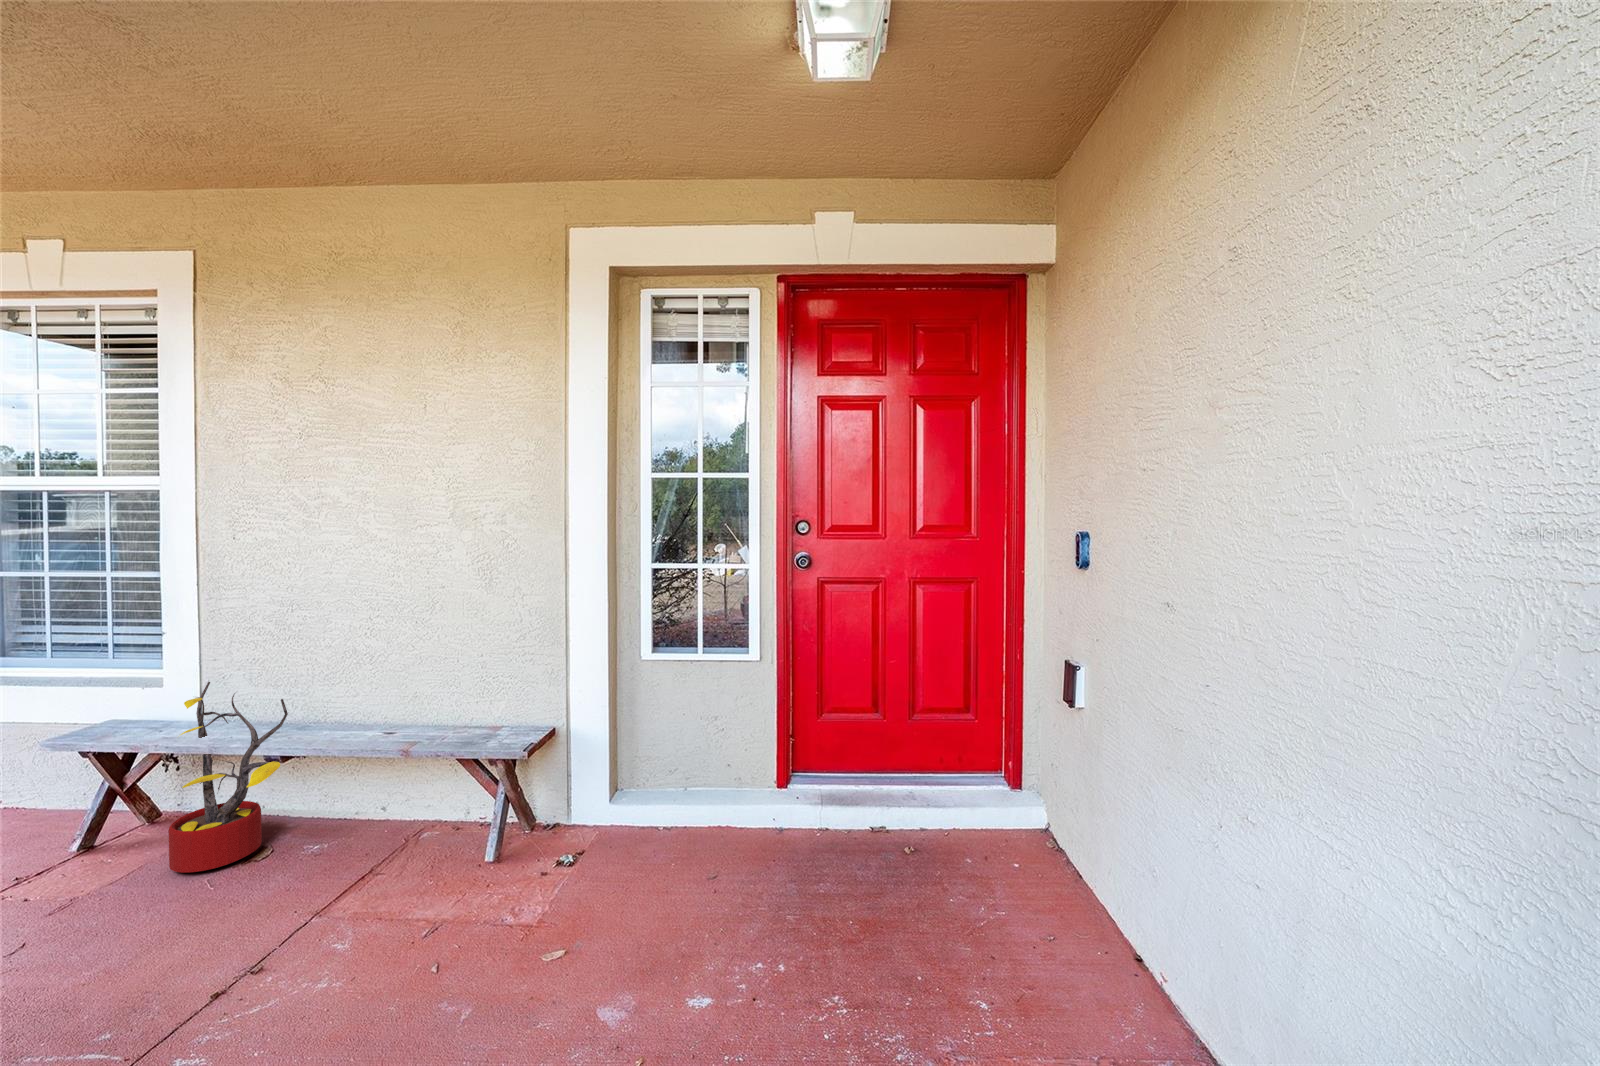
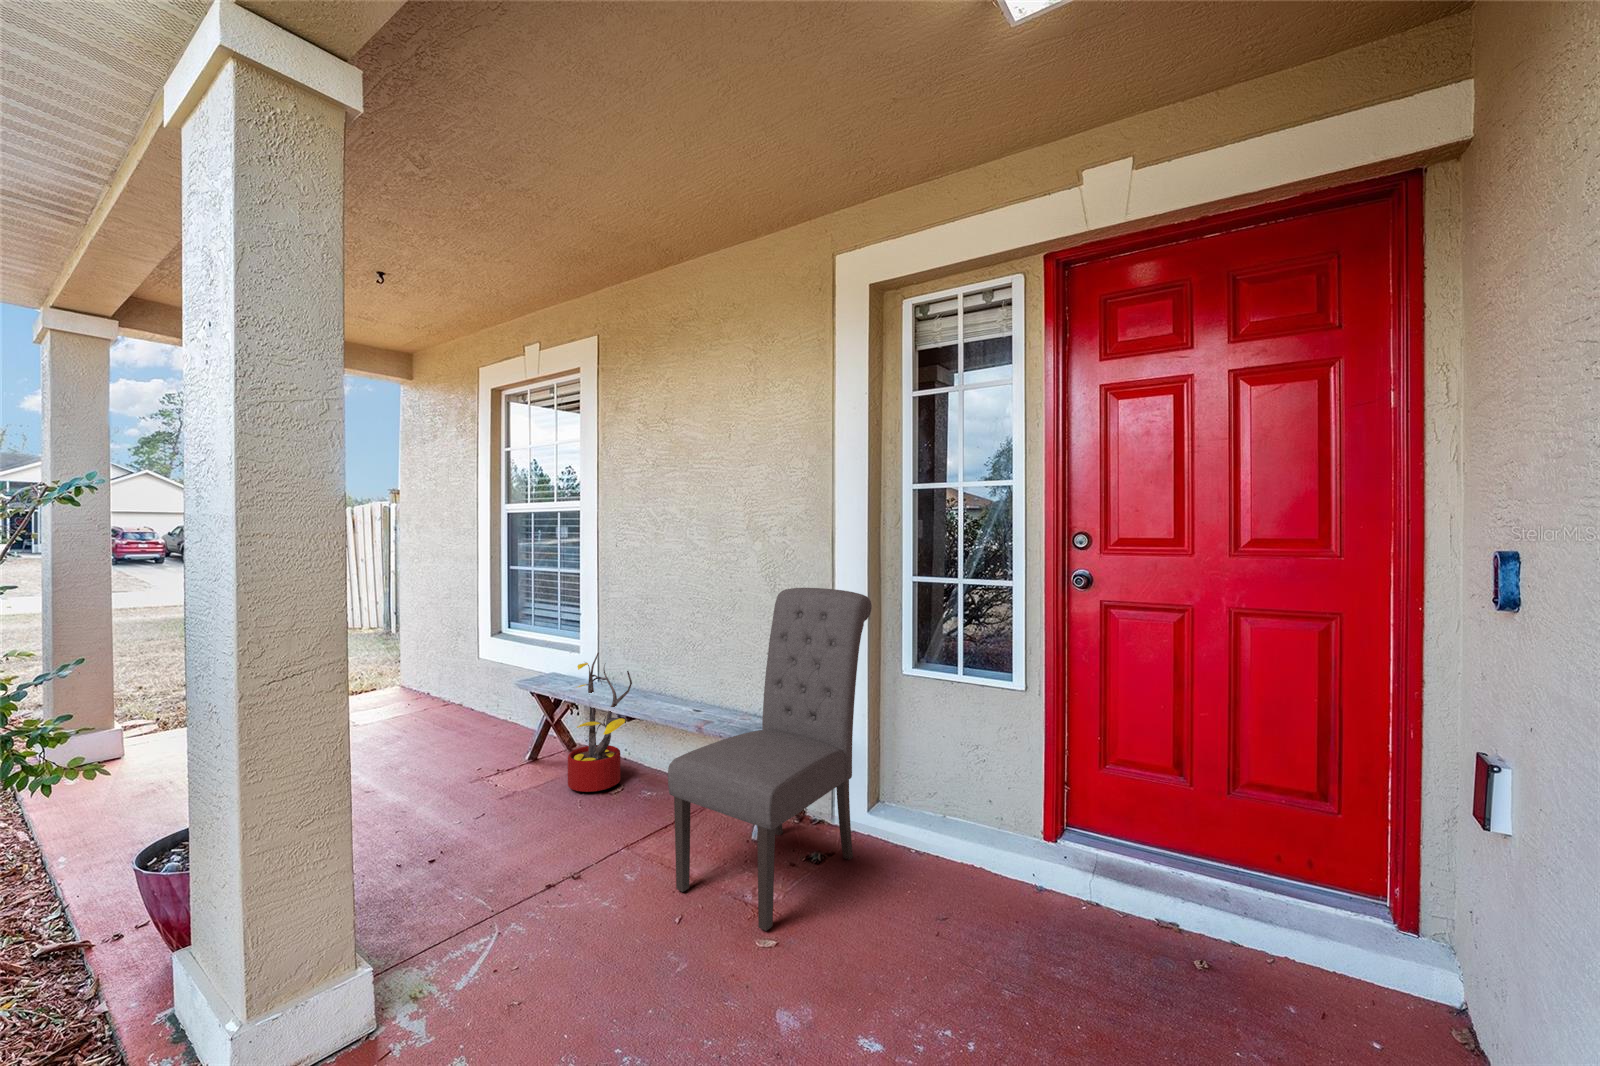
chair: none [391,580,618,954] -> present [668,588,872,931]

